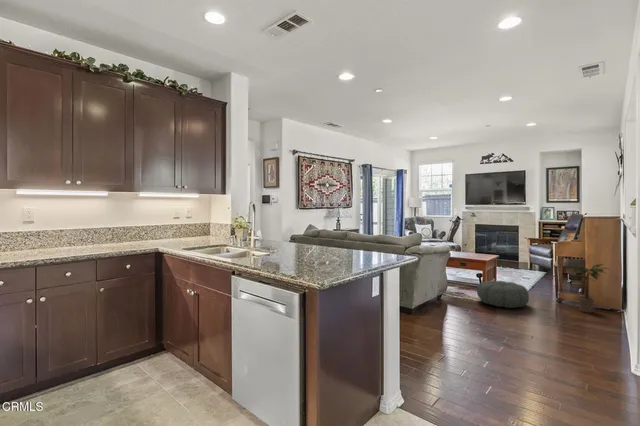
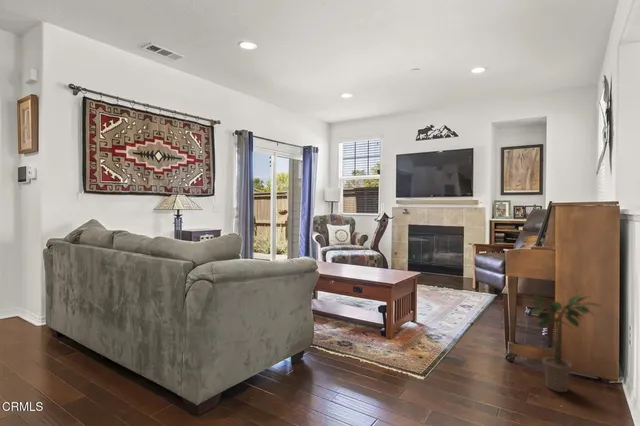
pouf: present [477,281,529,308] -> none [362,324,453,385]

